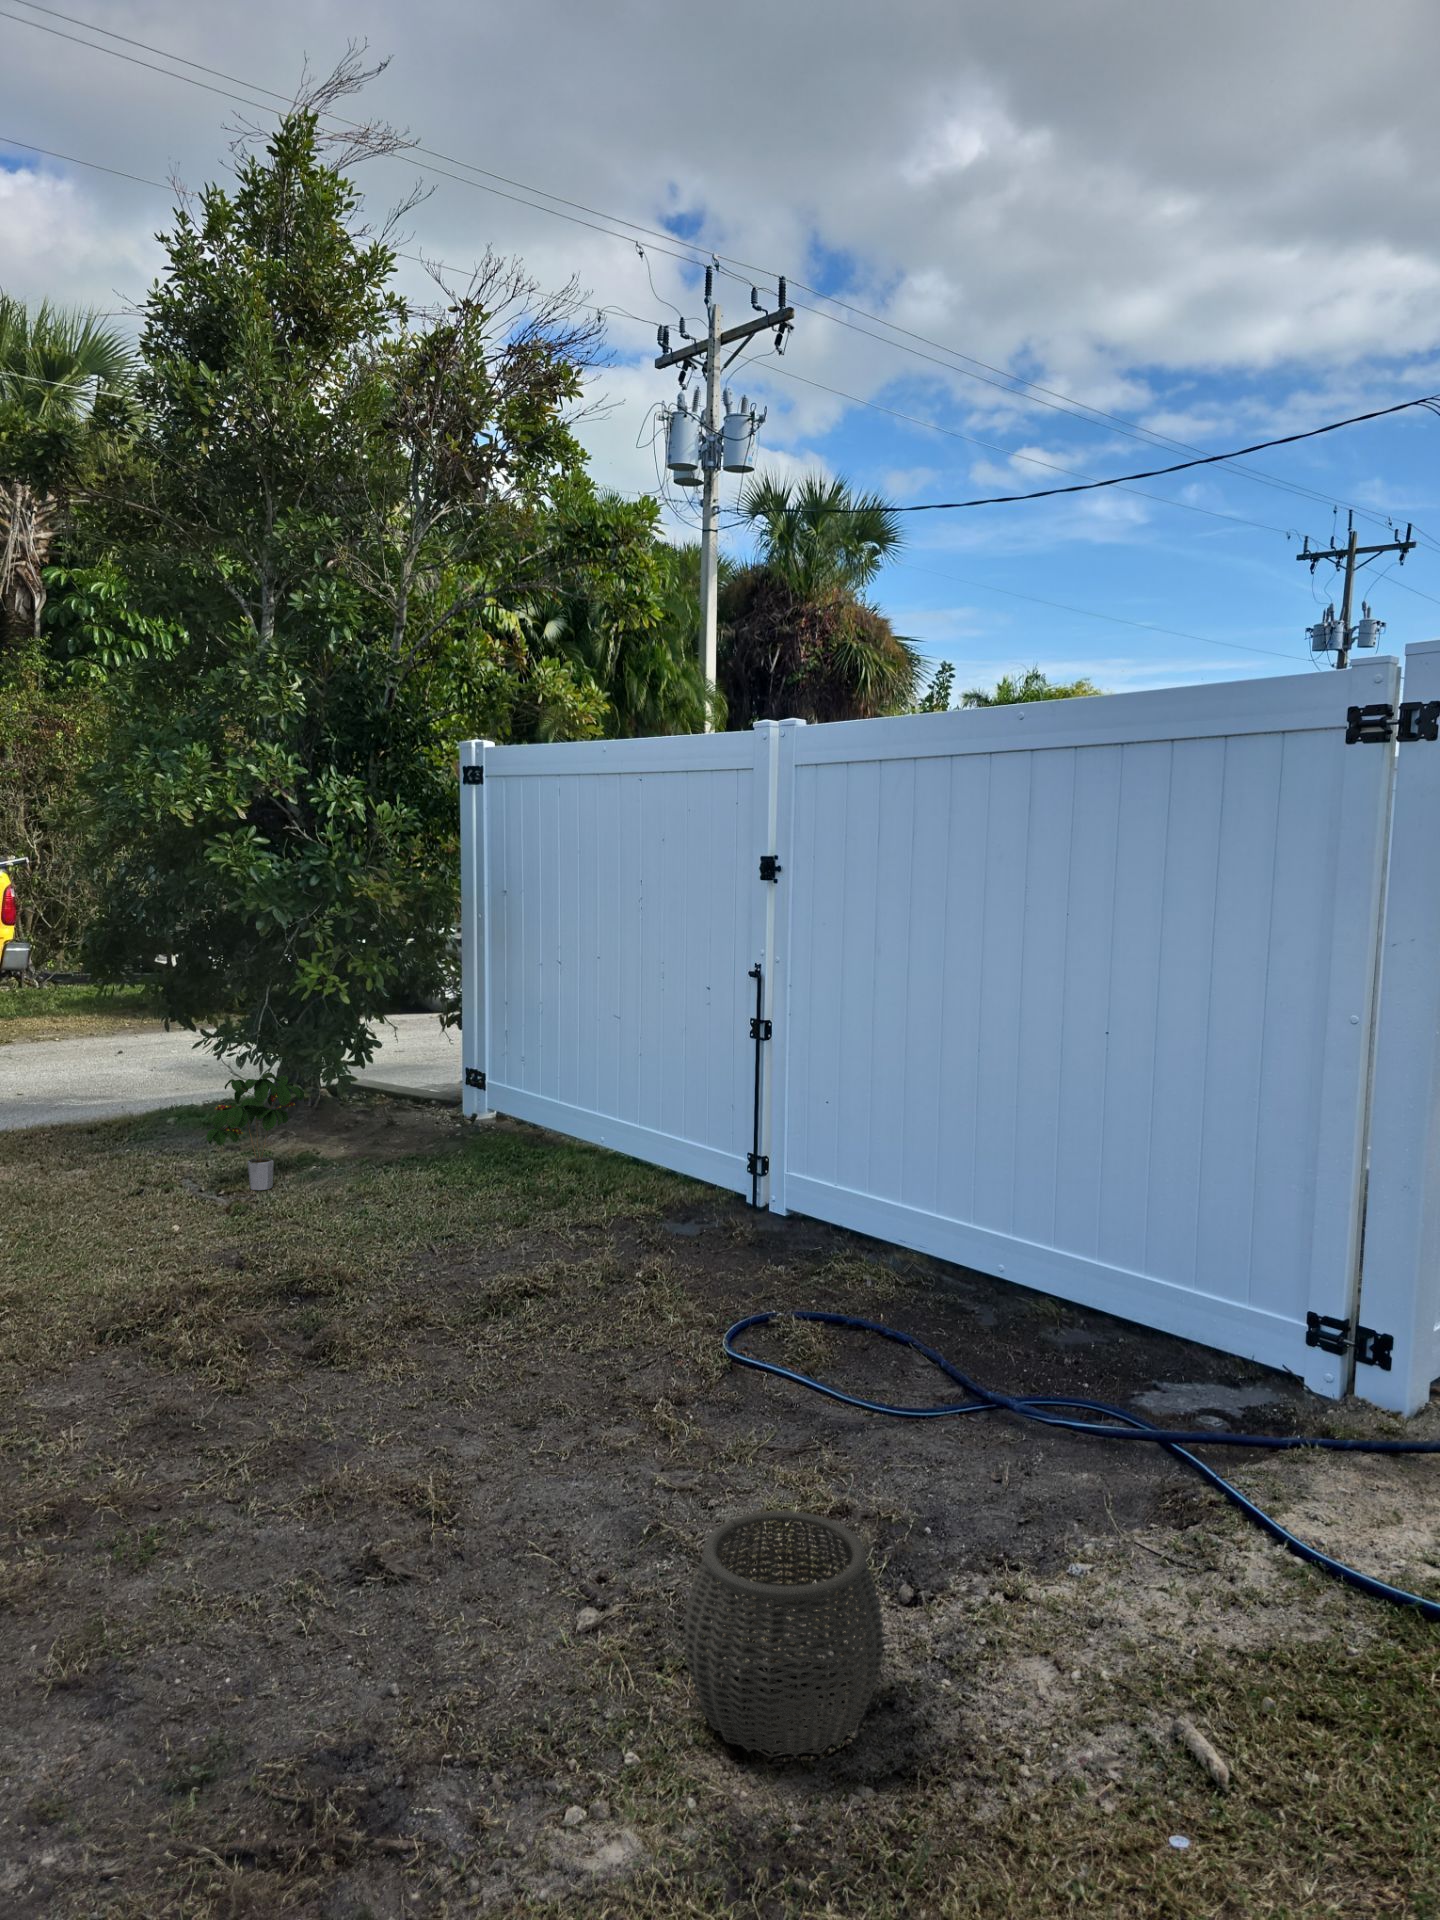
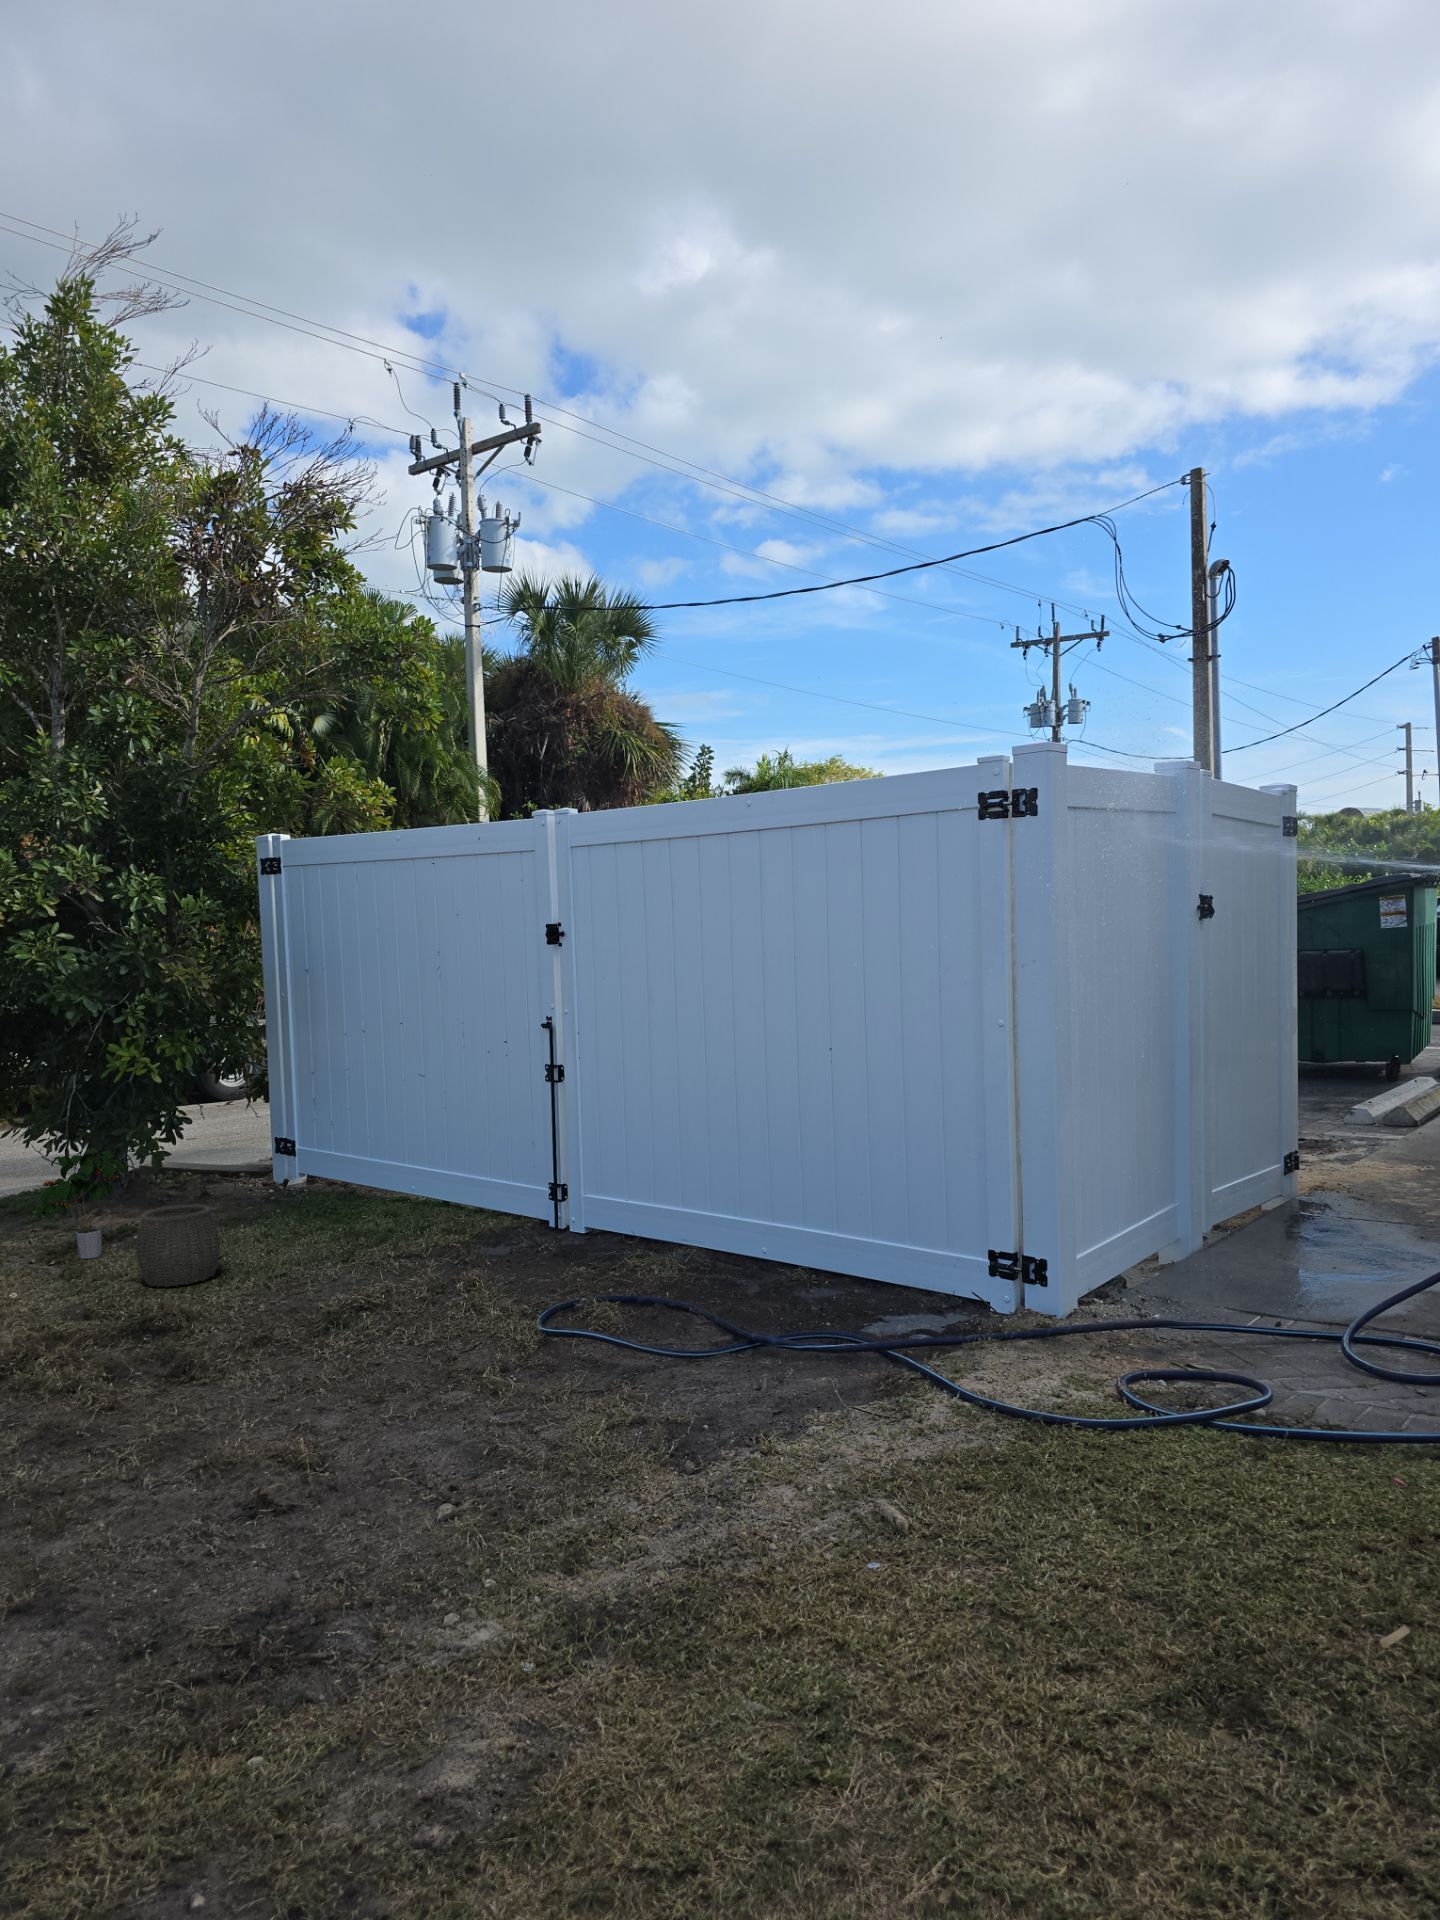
woven basket: present [684,1511,884,1758] -> present [135,1204,221,1287]

